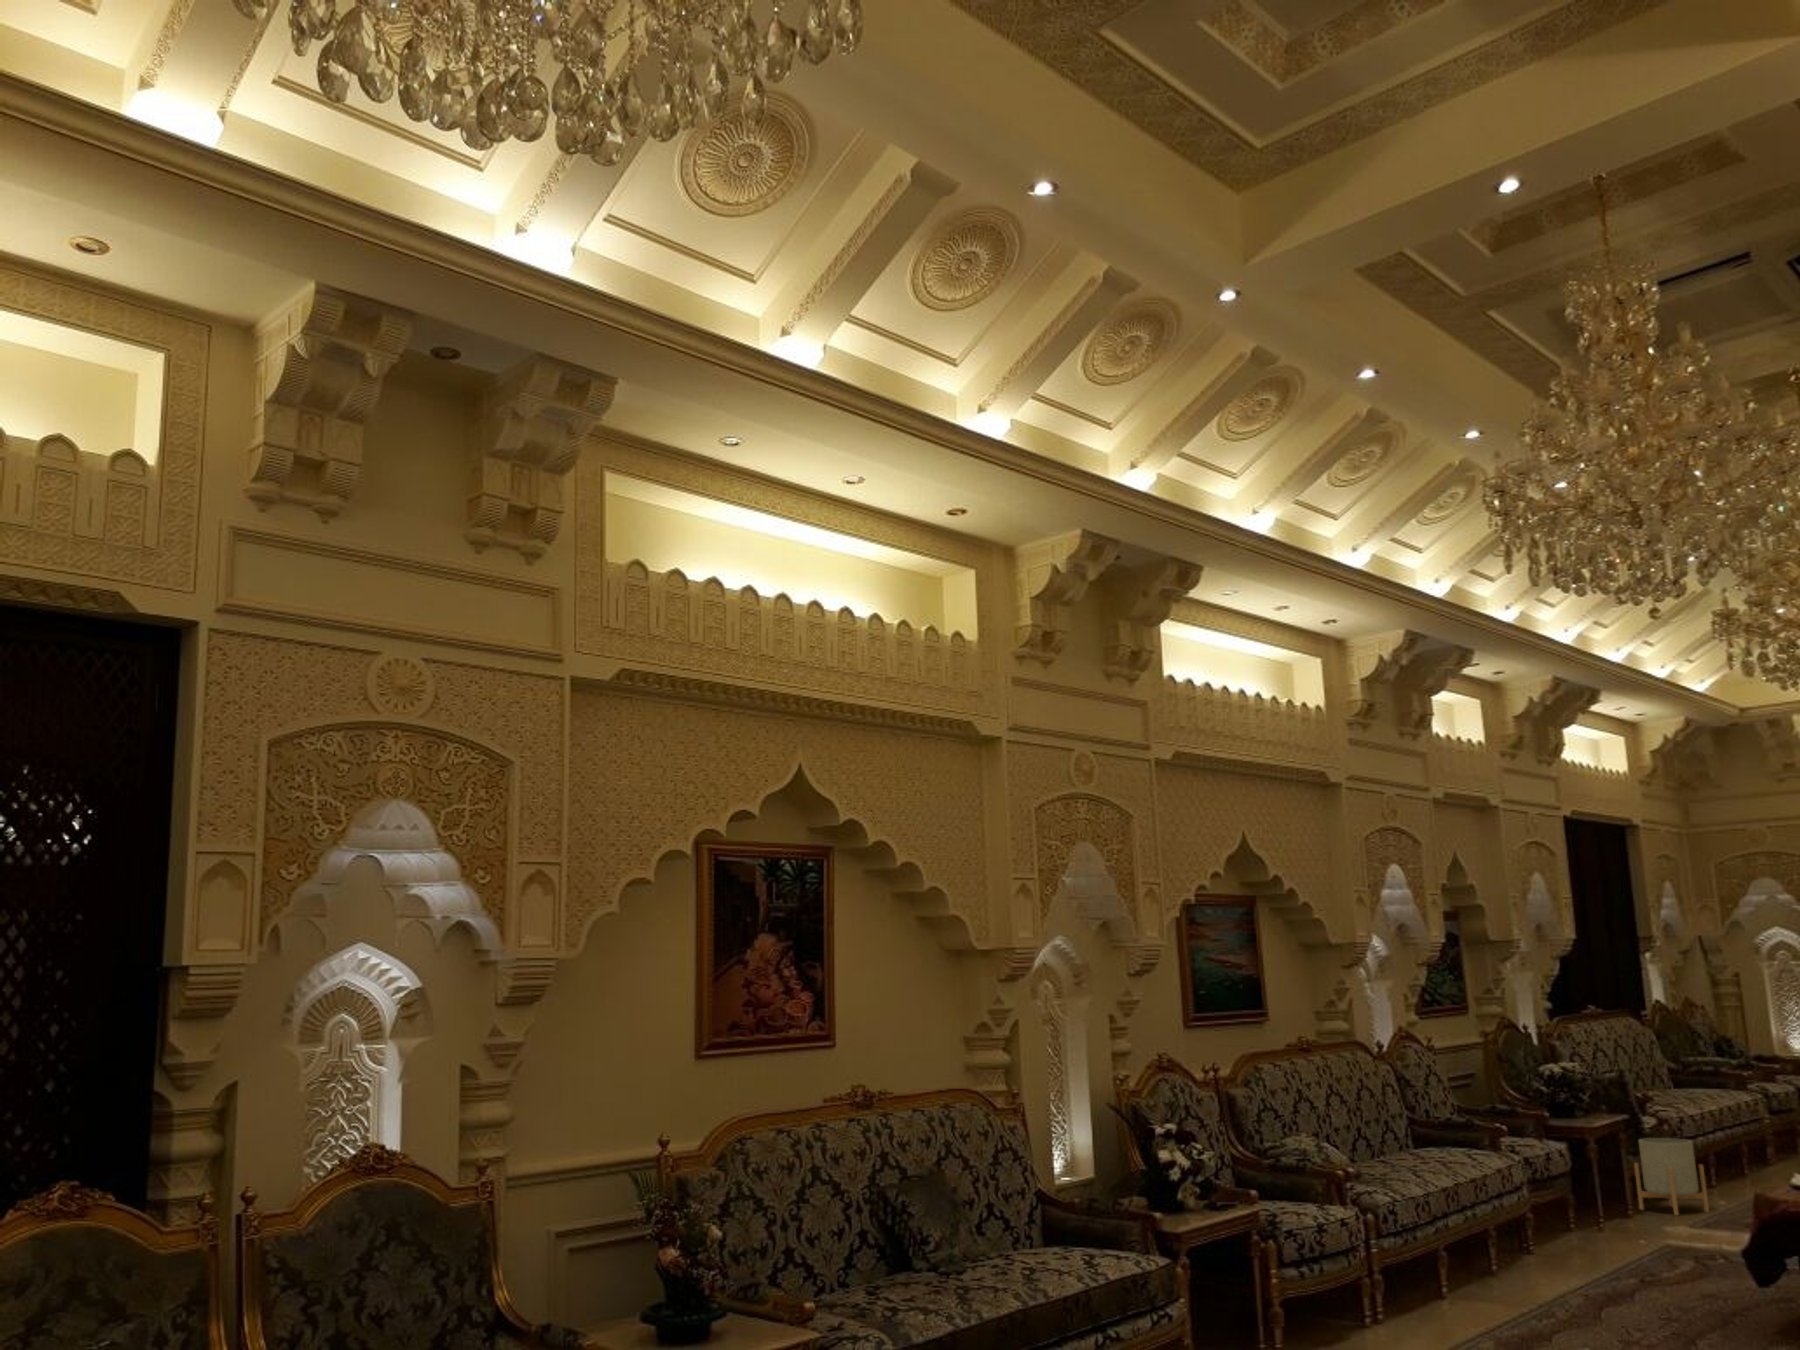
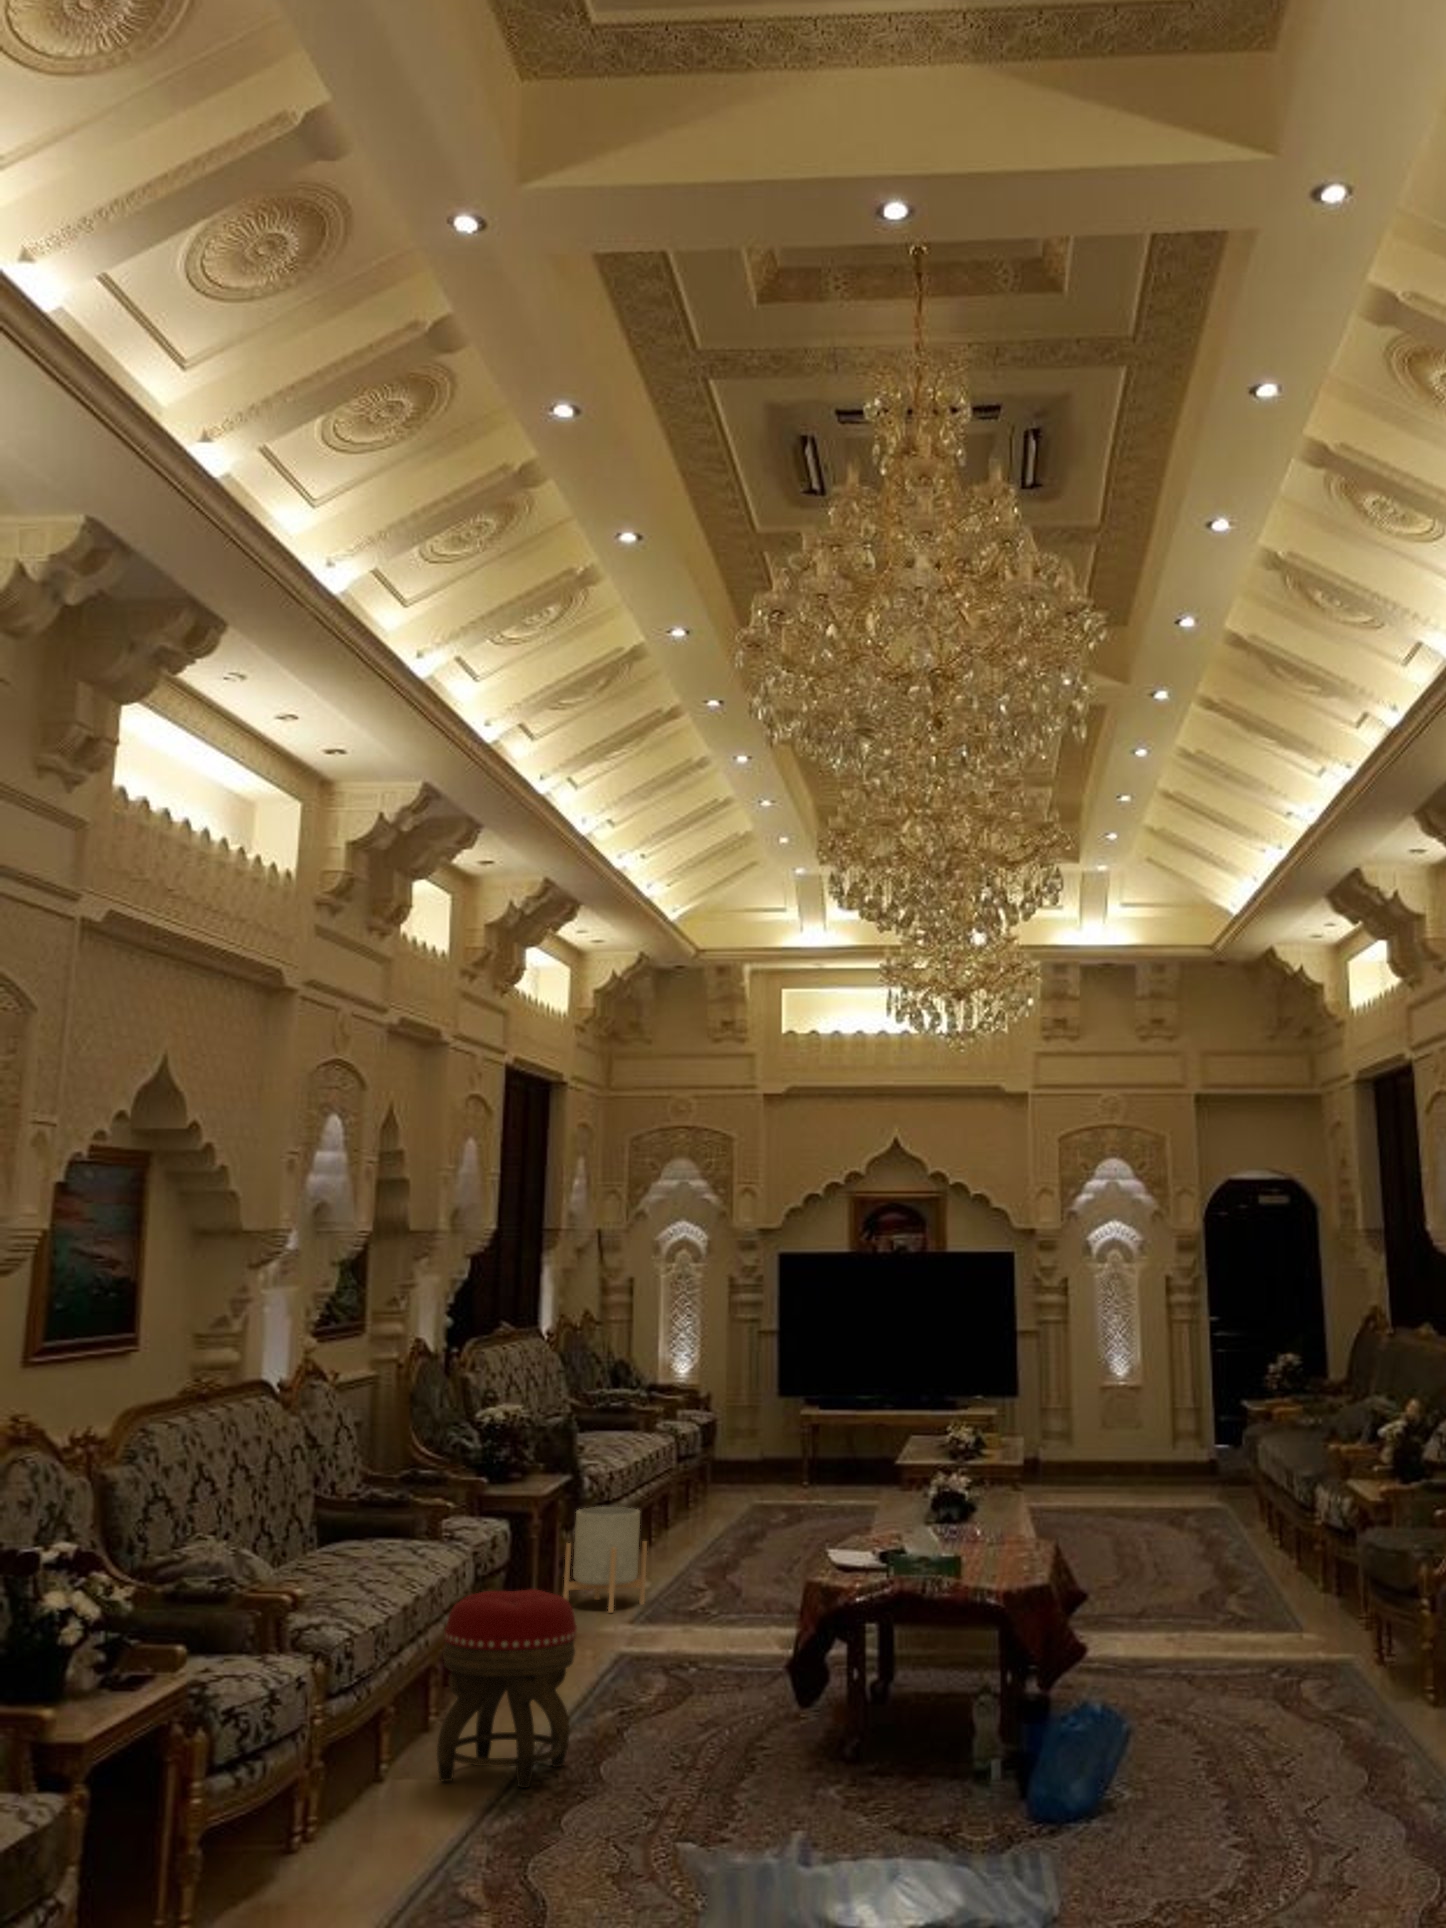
footstool: none [1467,1179,1574,1312] -> present [437,1589,577,1788]

